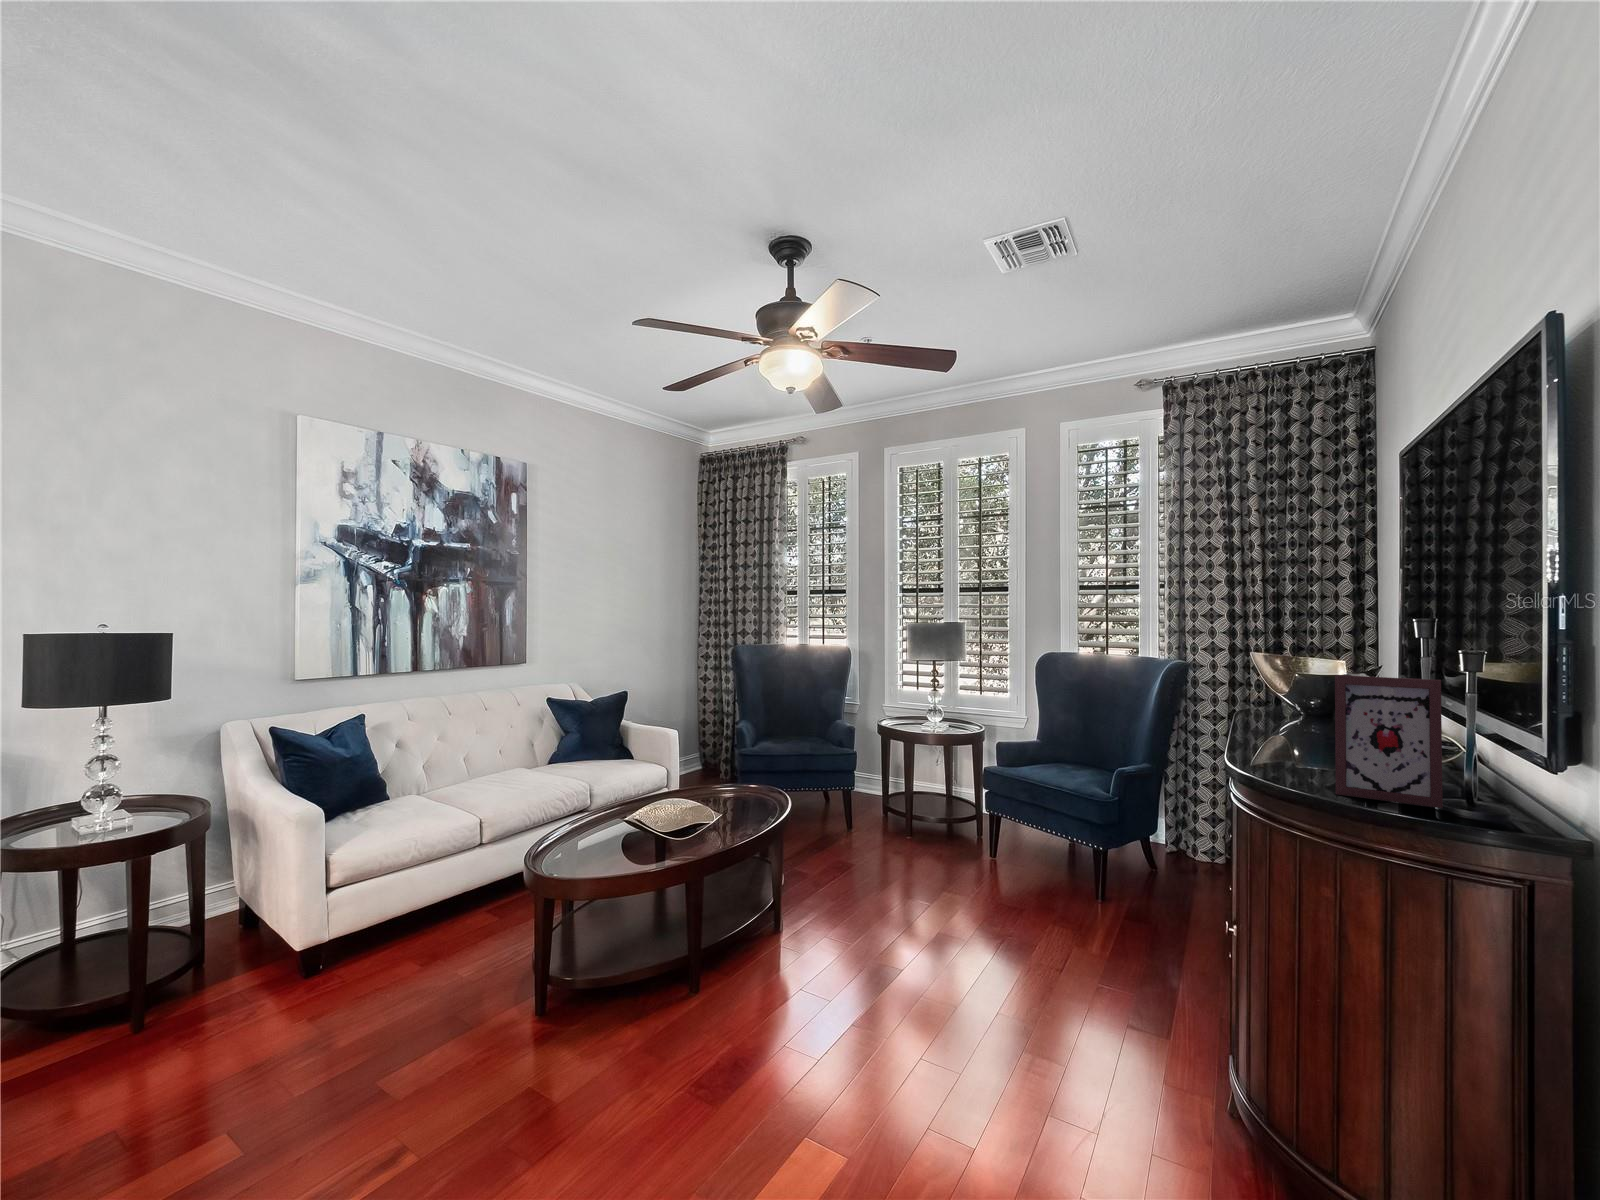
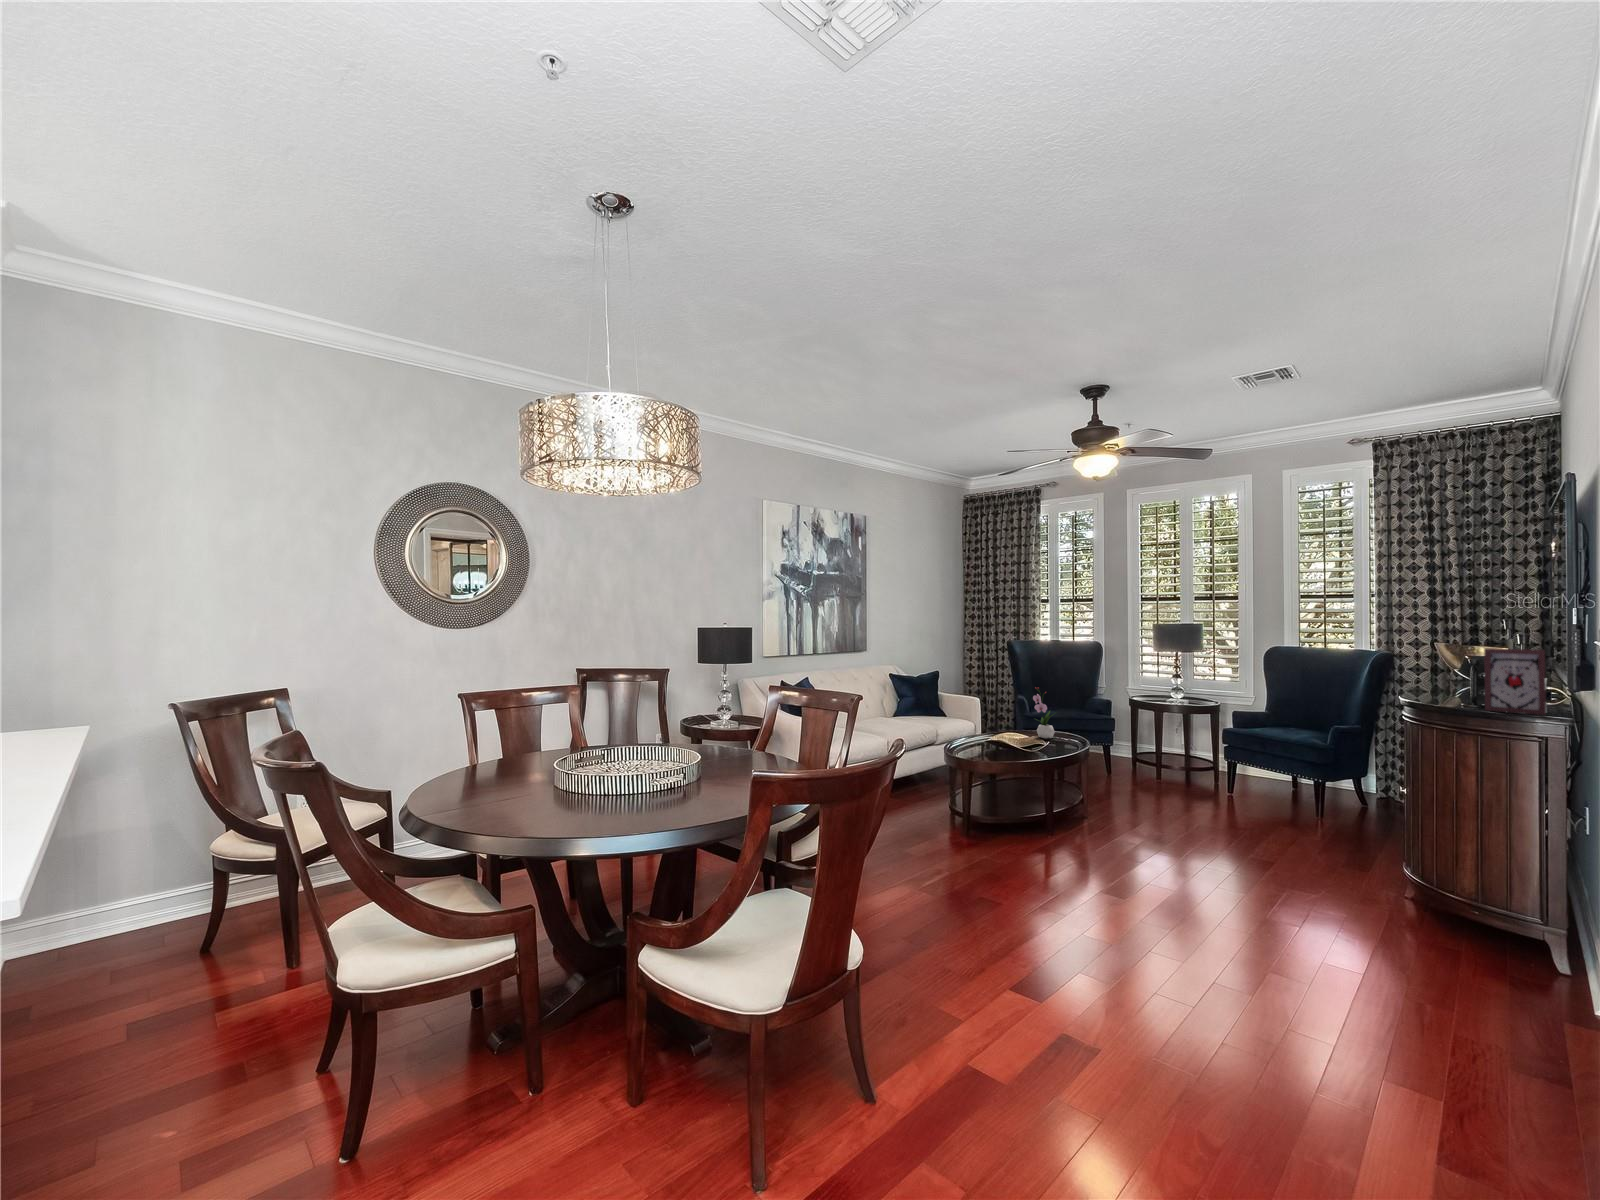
flower arrangement: none [716,719,750,797] -> present [1033,687,1057,738]

